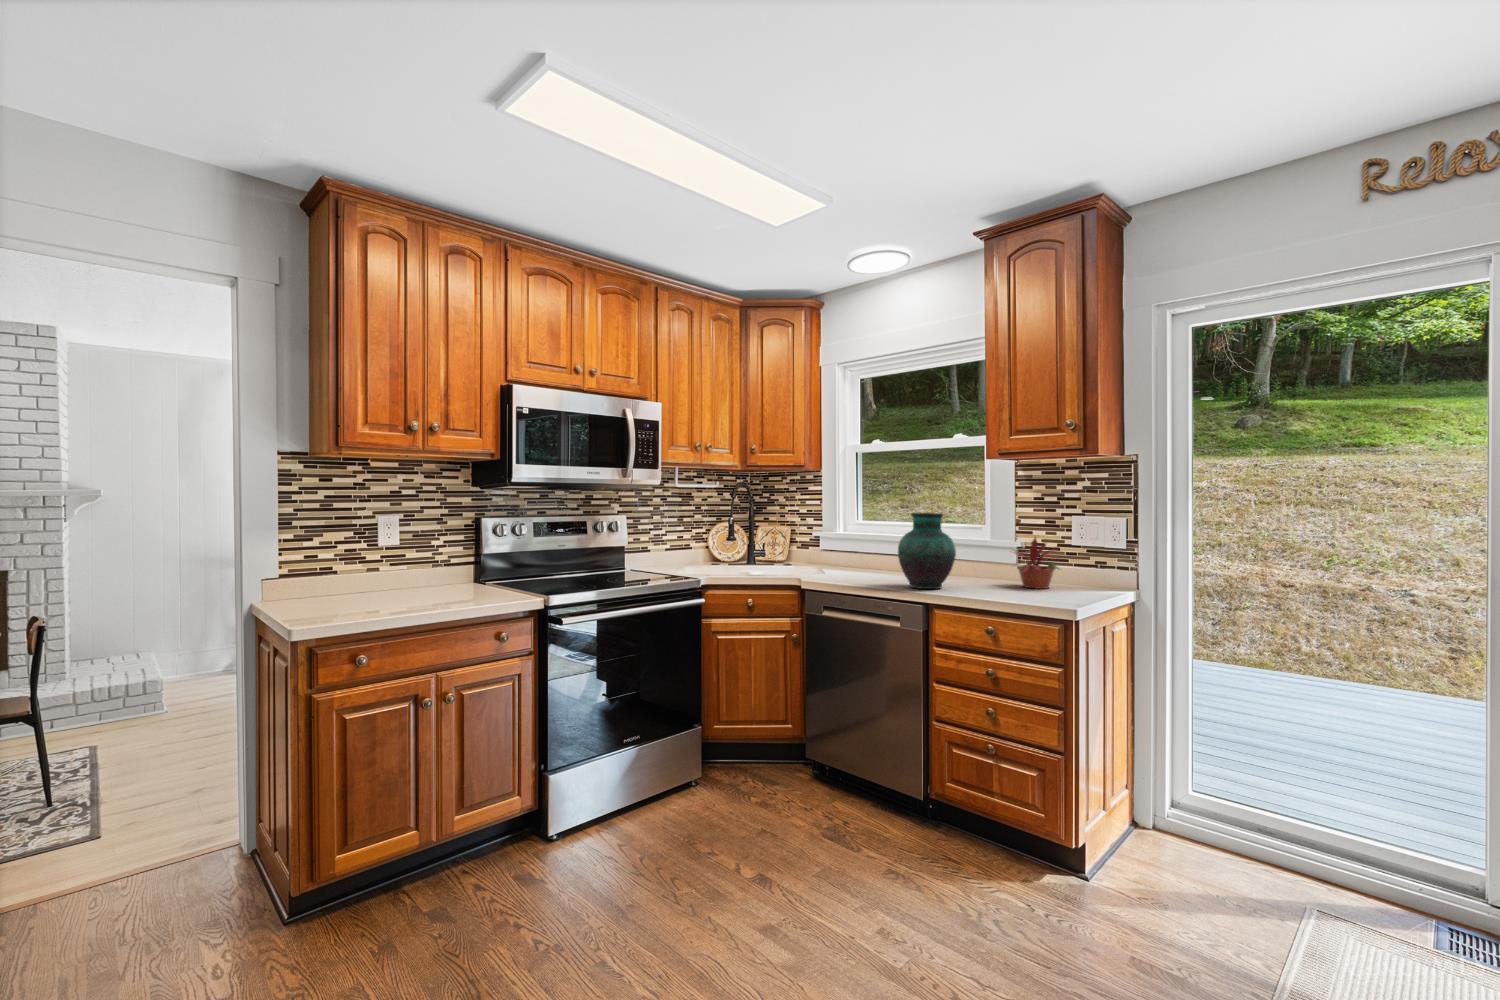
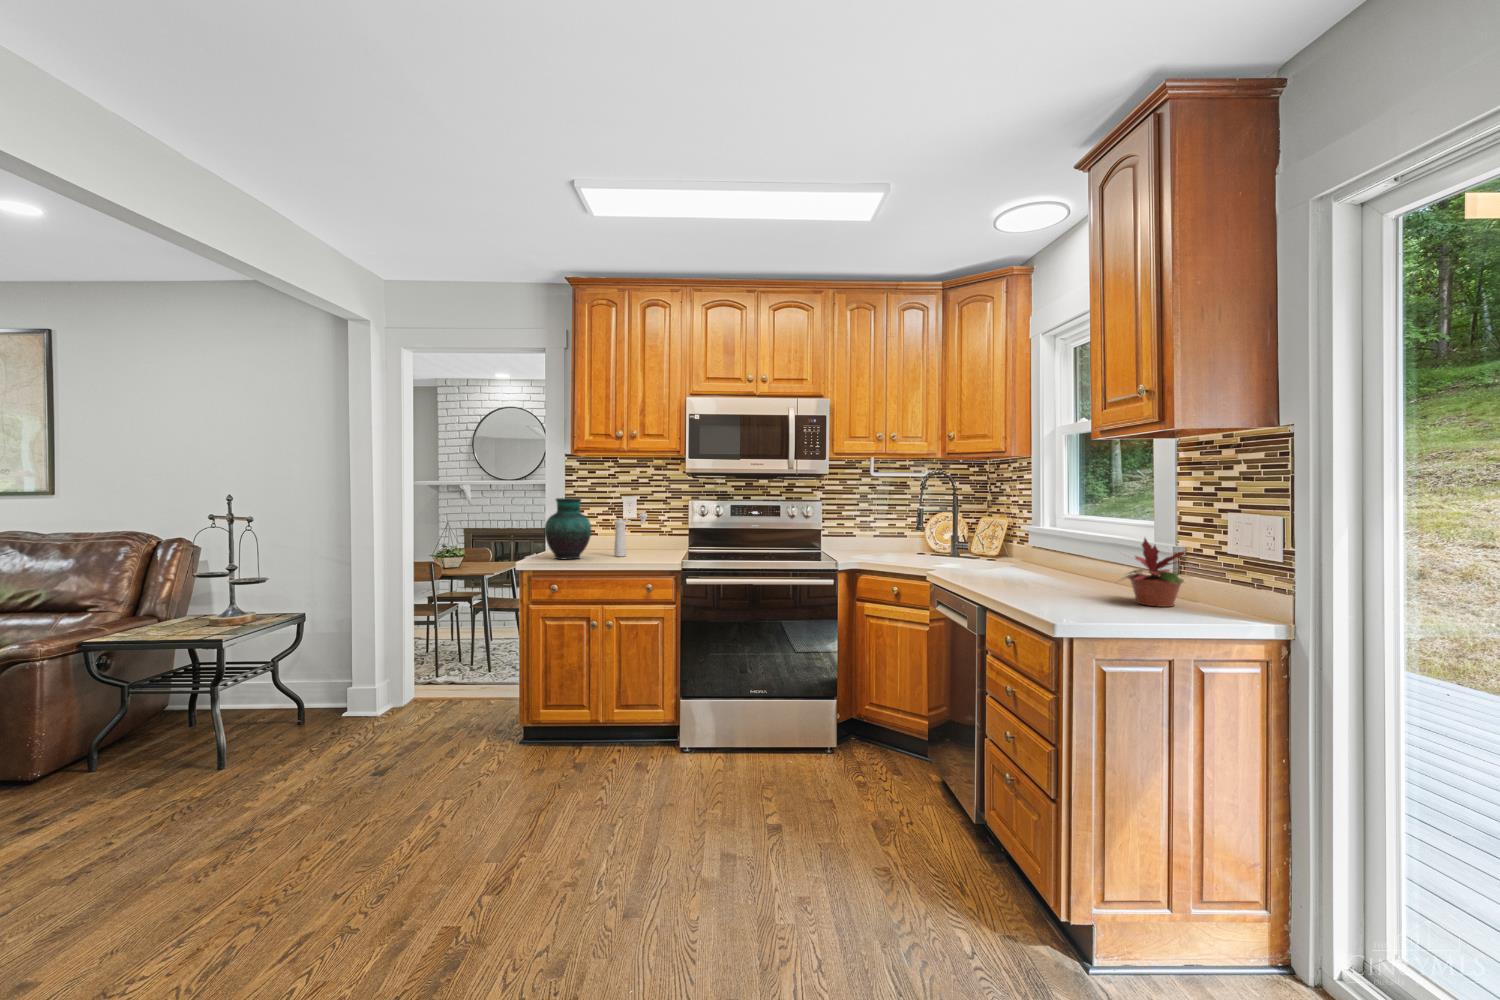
vase: present [898,513,956,589] -> present [545,498,591,559]
pepper mill: none [408,537,455,601] -> present [614,513,648,557]

